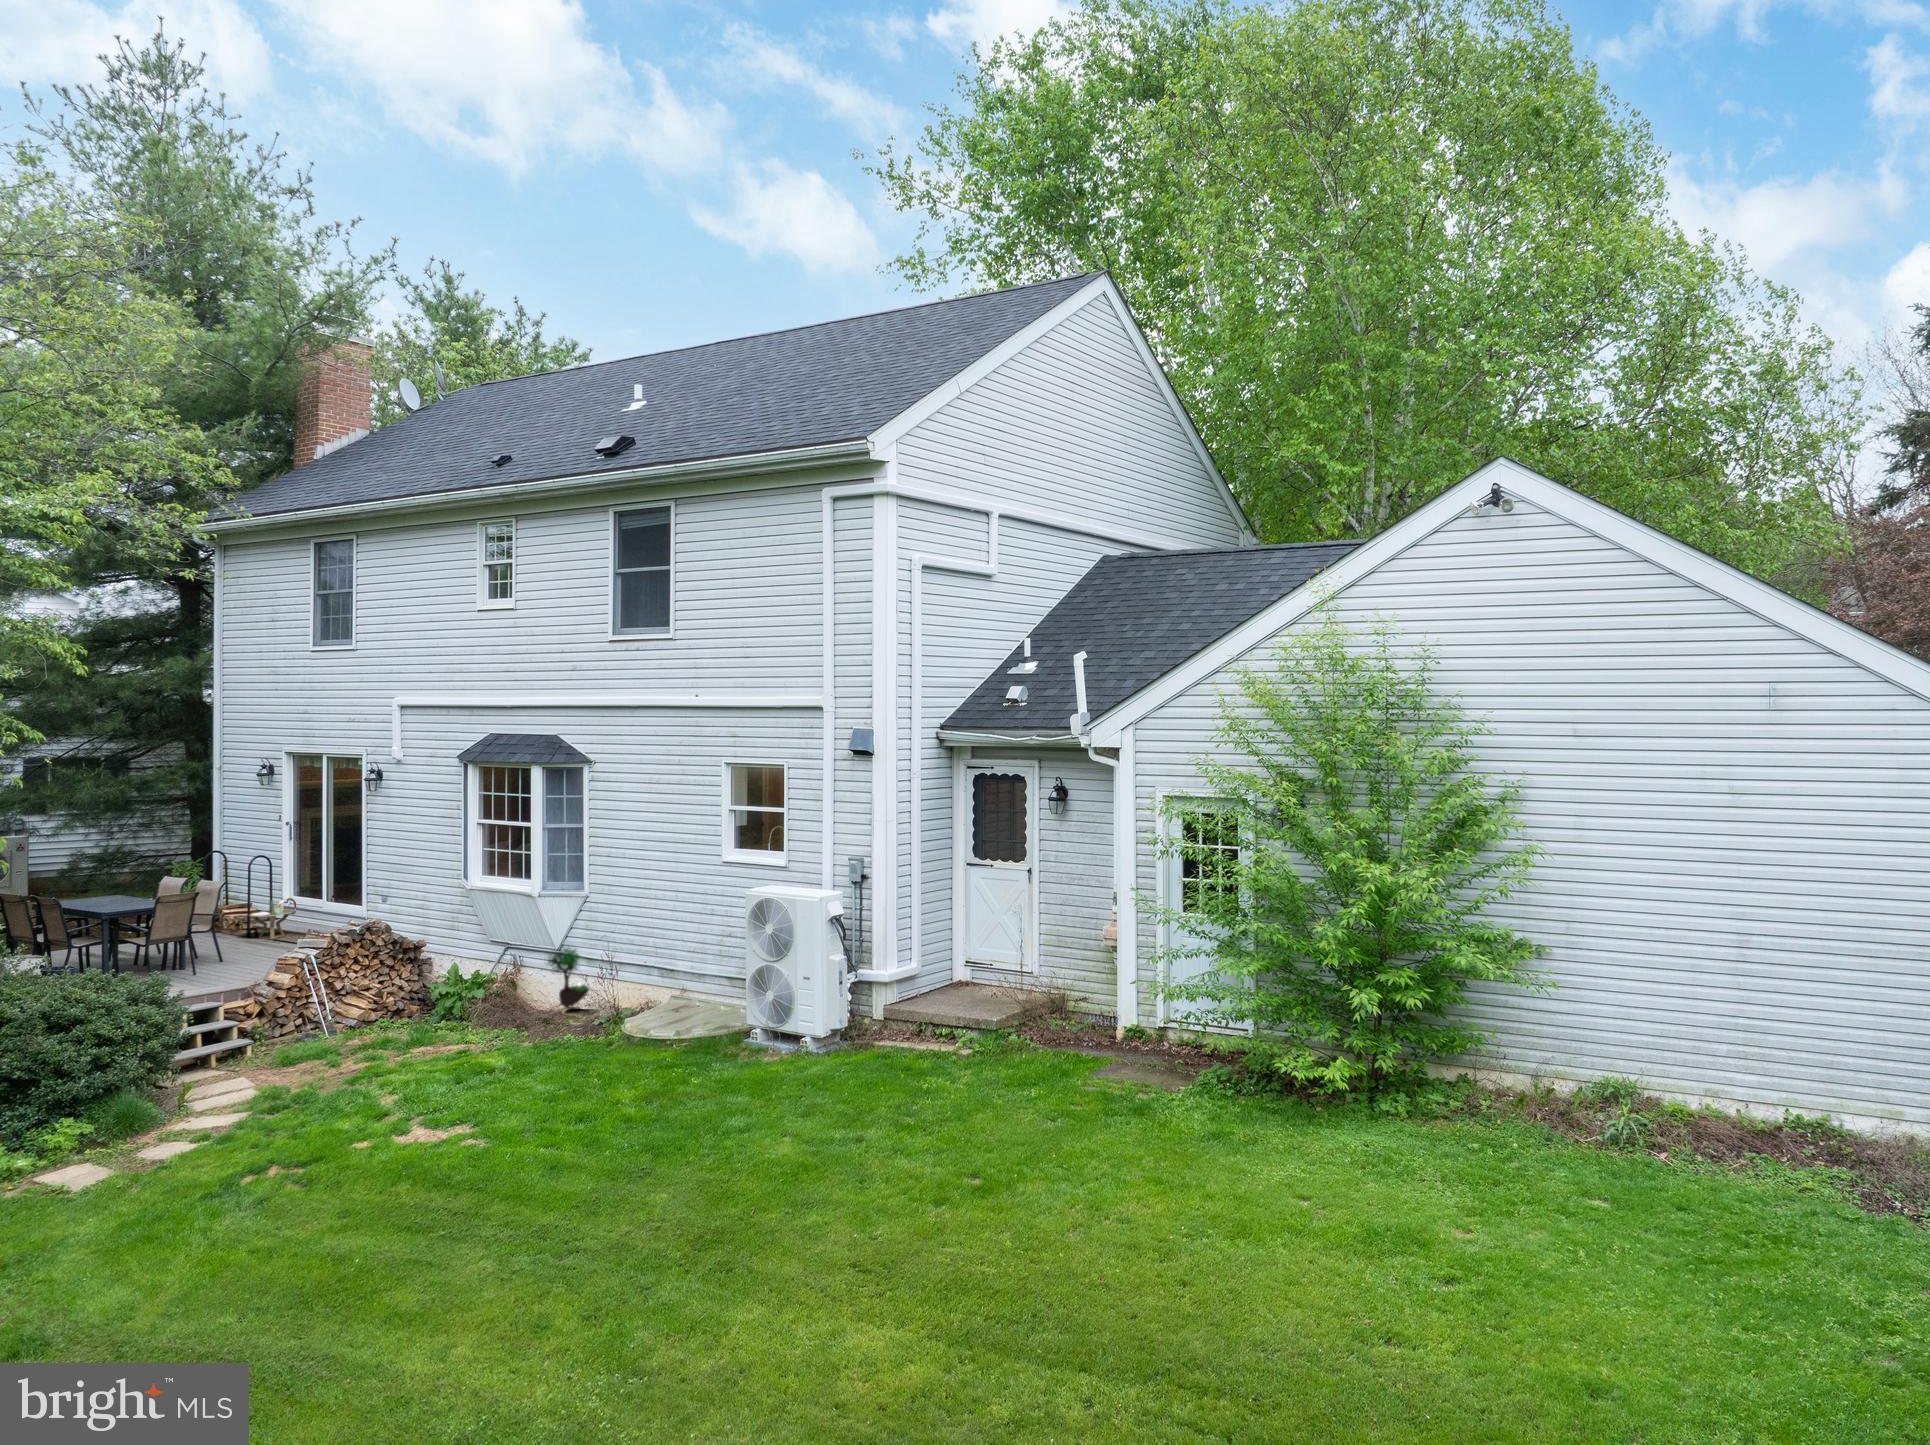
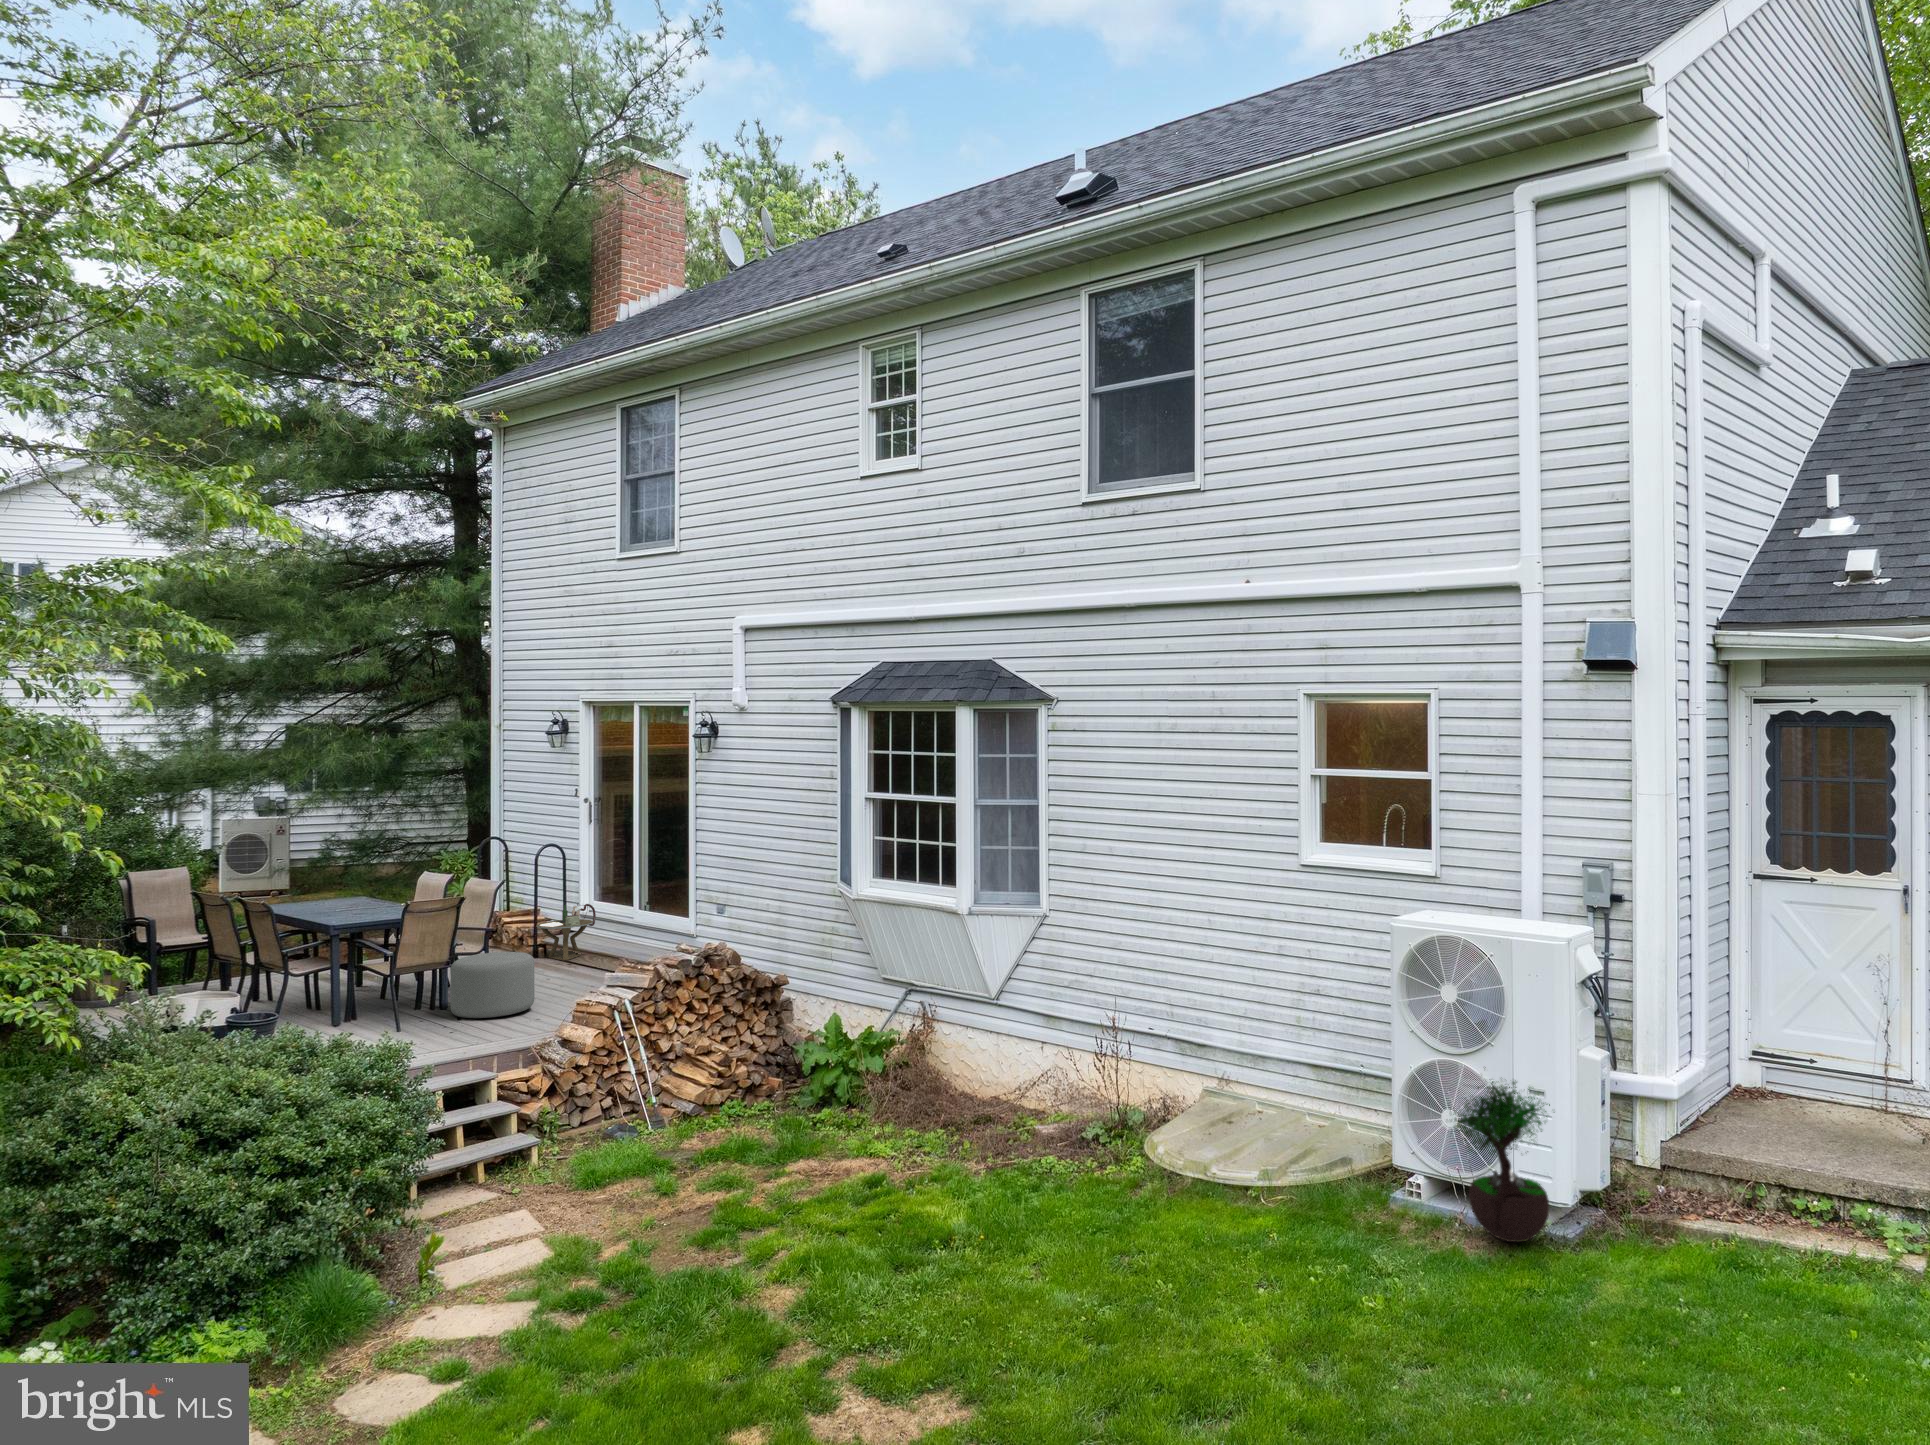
ottoman: none [185,932,247,976] -> present [450,952,535,1018]
potted tree: present [548,948,589,1010] -> present [1453,1082,1550,1242]

